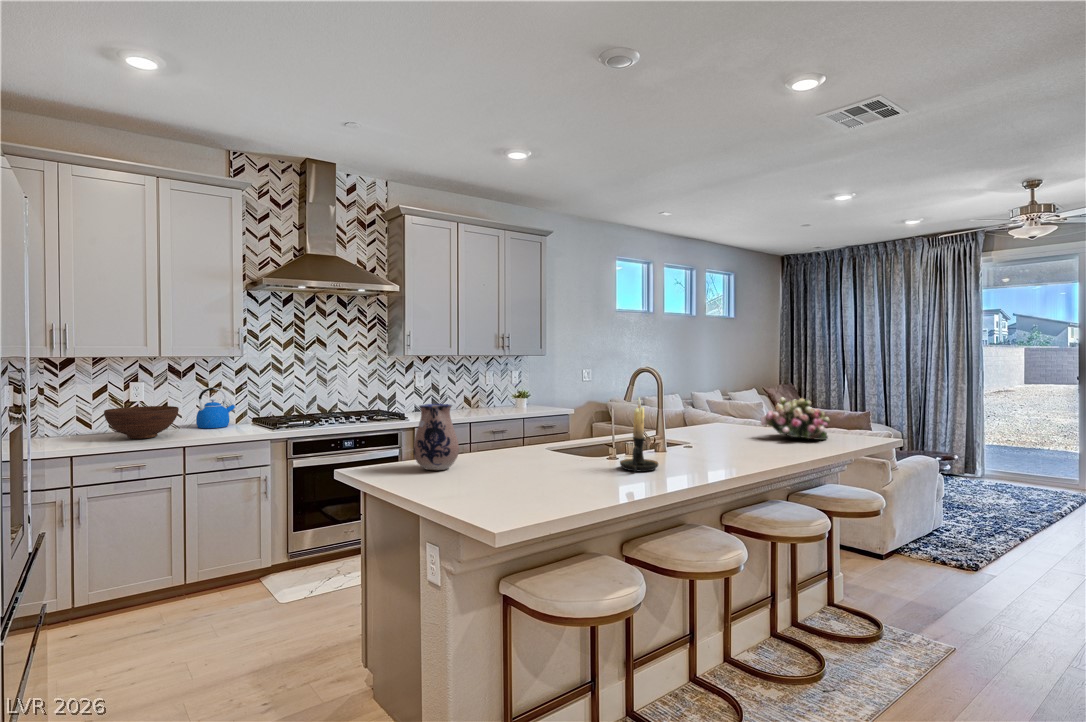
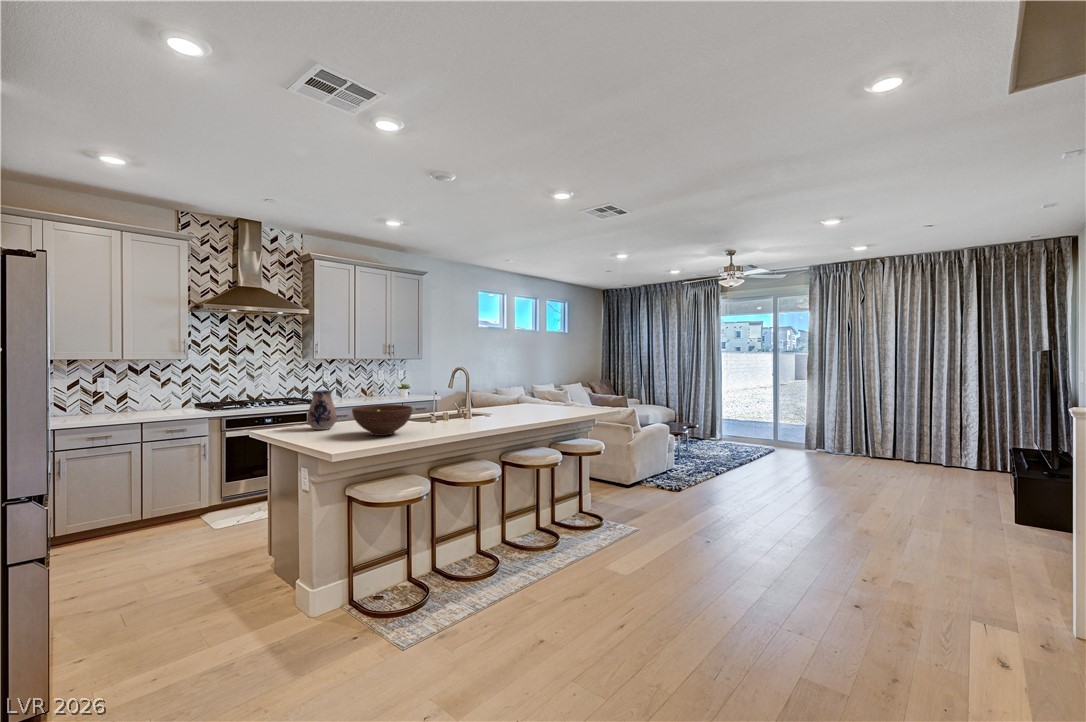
kettle: present [196,388,235,428] -> none [151,382,182,411]
flower arrangement: present [761,397,830,440] -> none [539,387,579,412]
candle holder: present [620,398,658,472] -> none [435,386,457,428]
fruit bowl: present [104,406,179,439] -> present [352,405,412,436]

